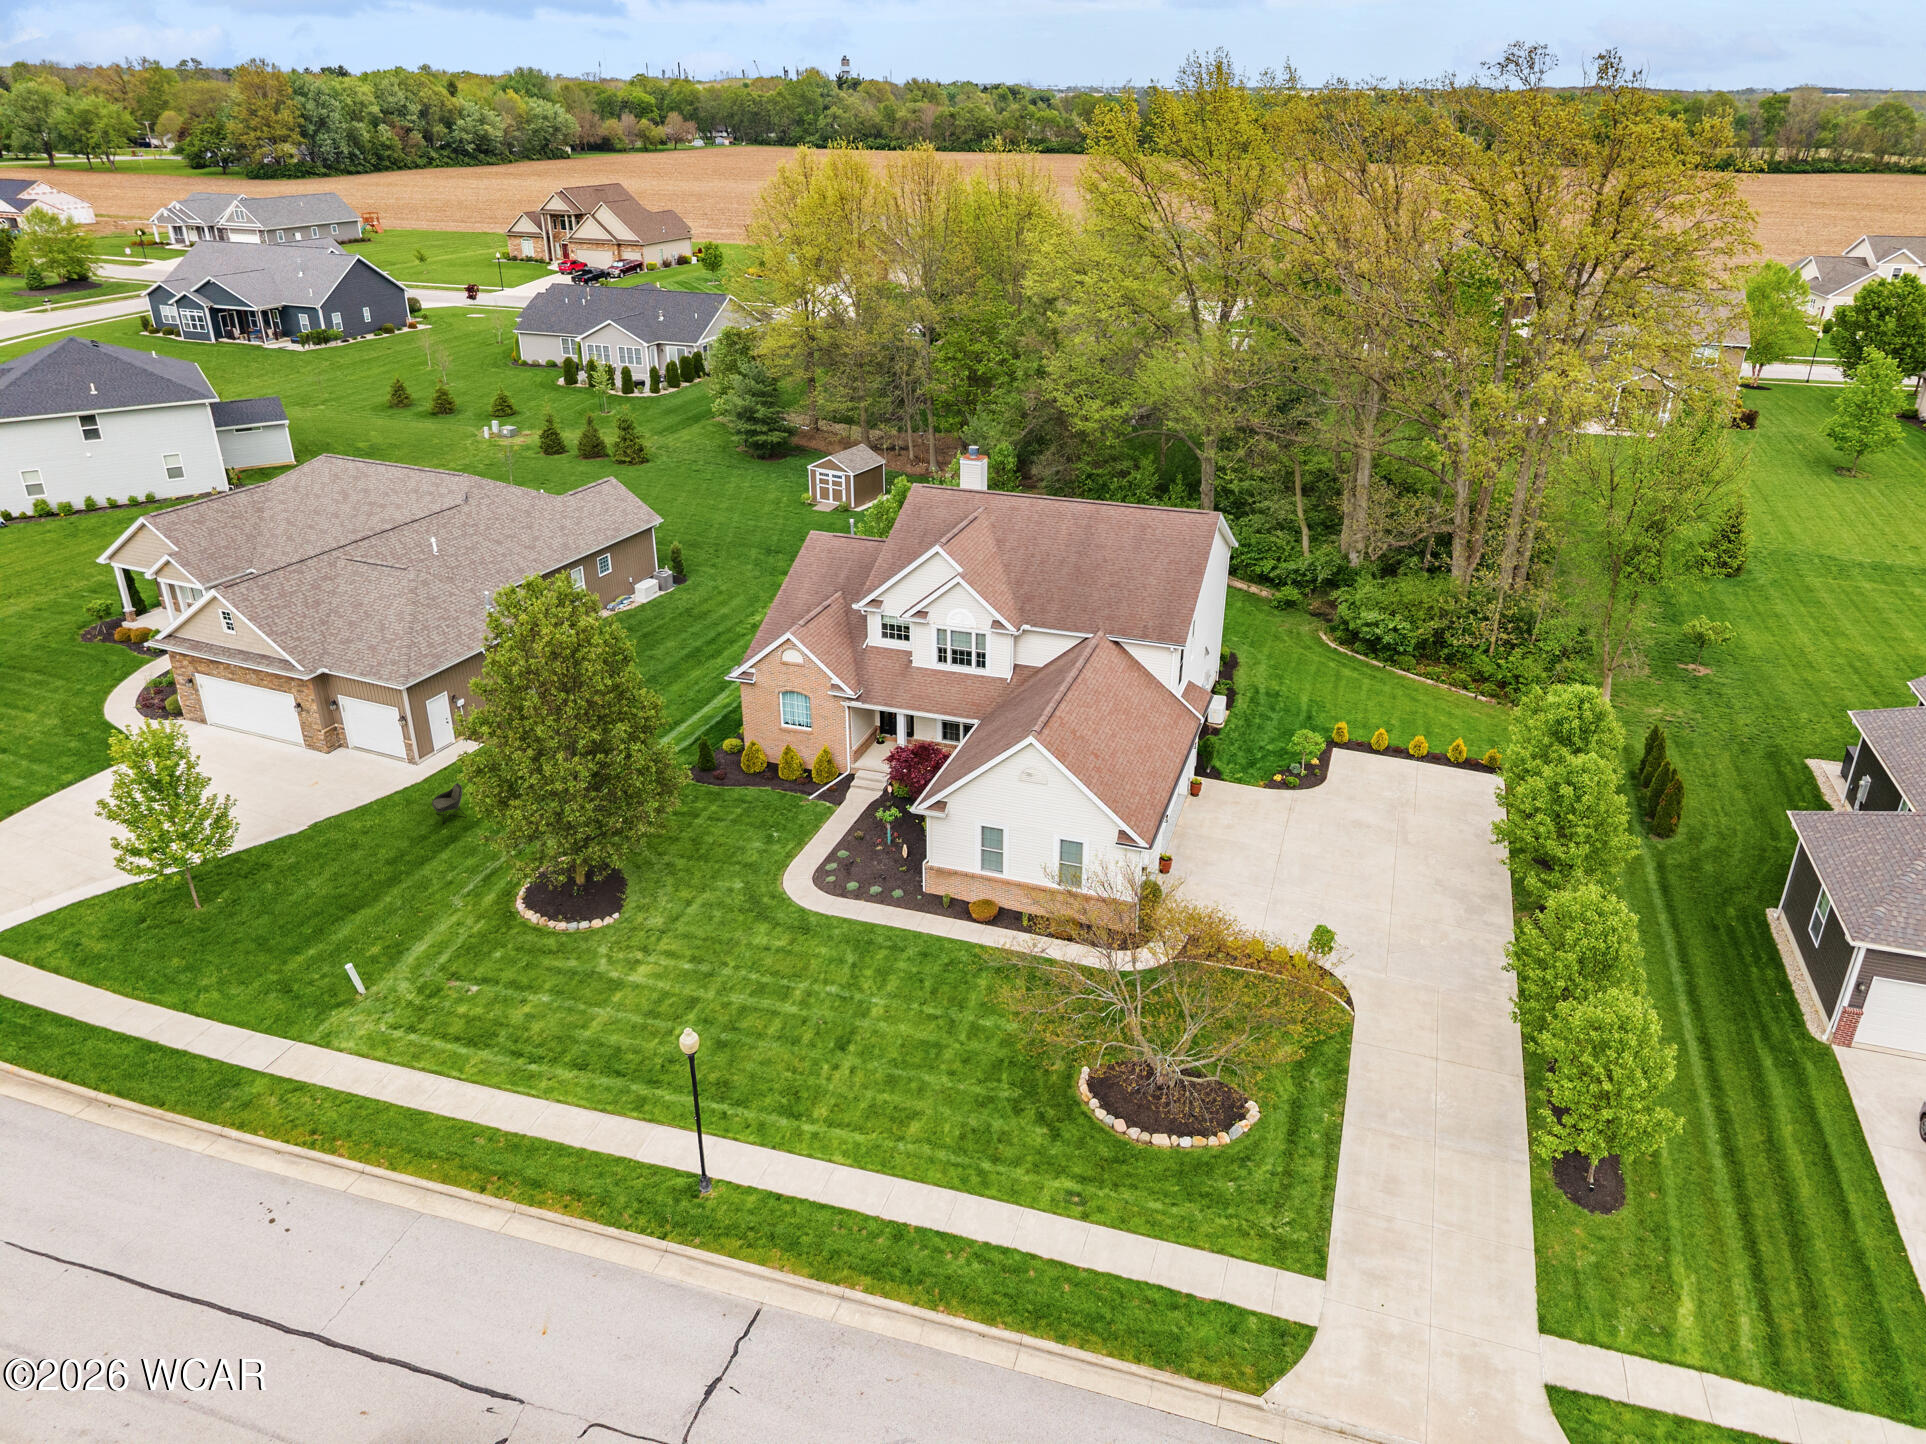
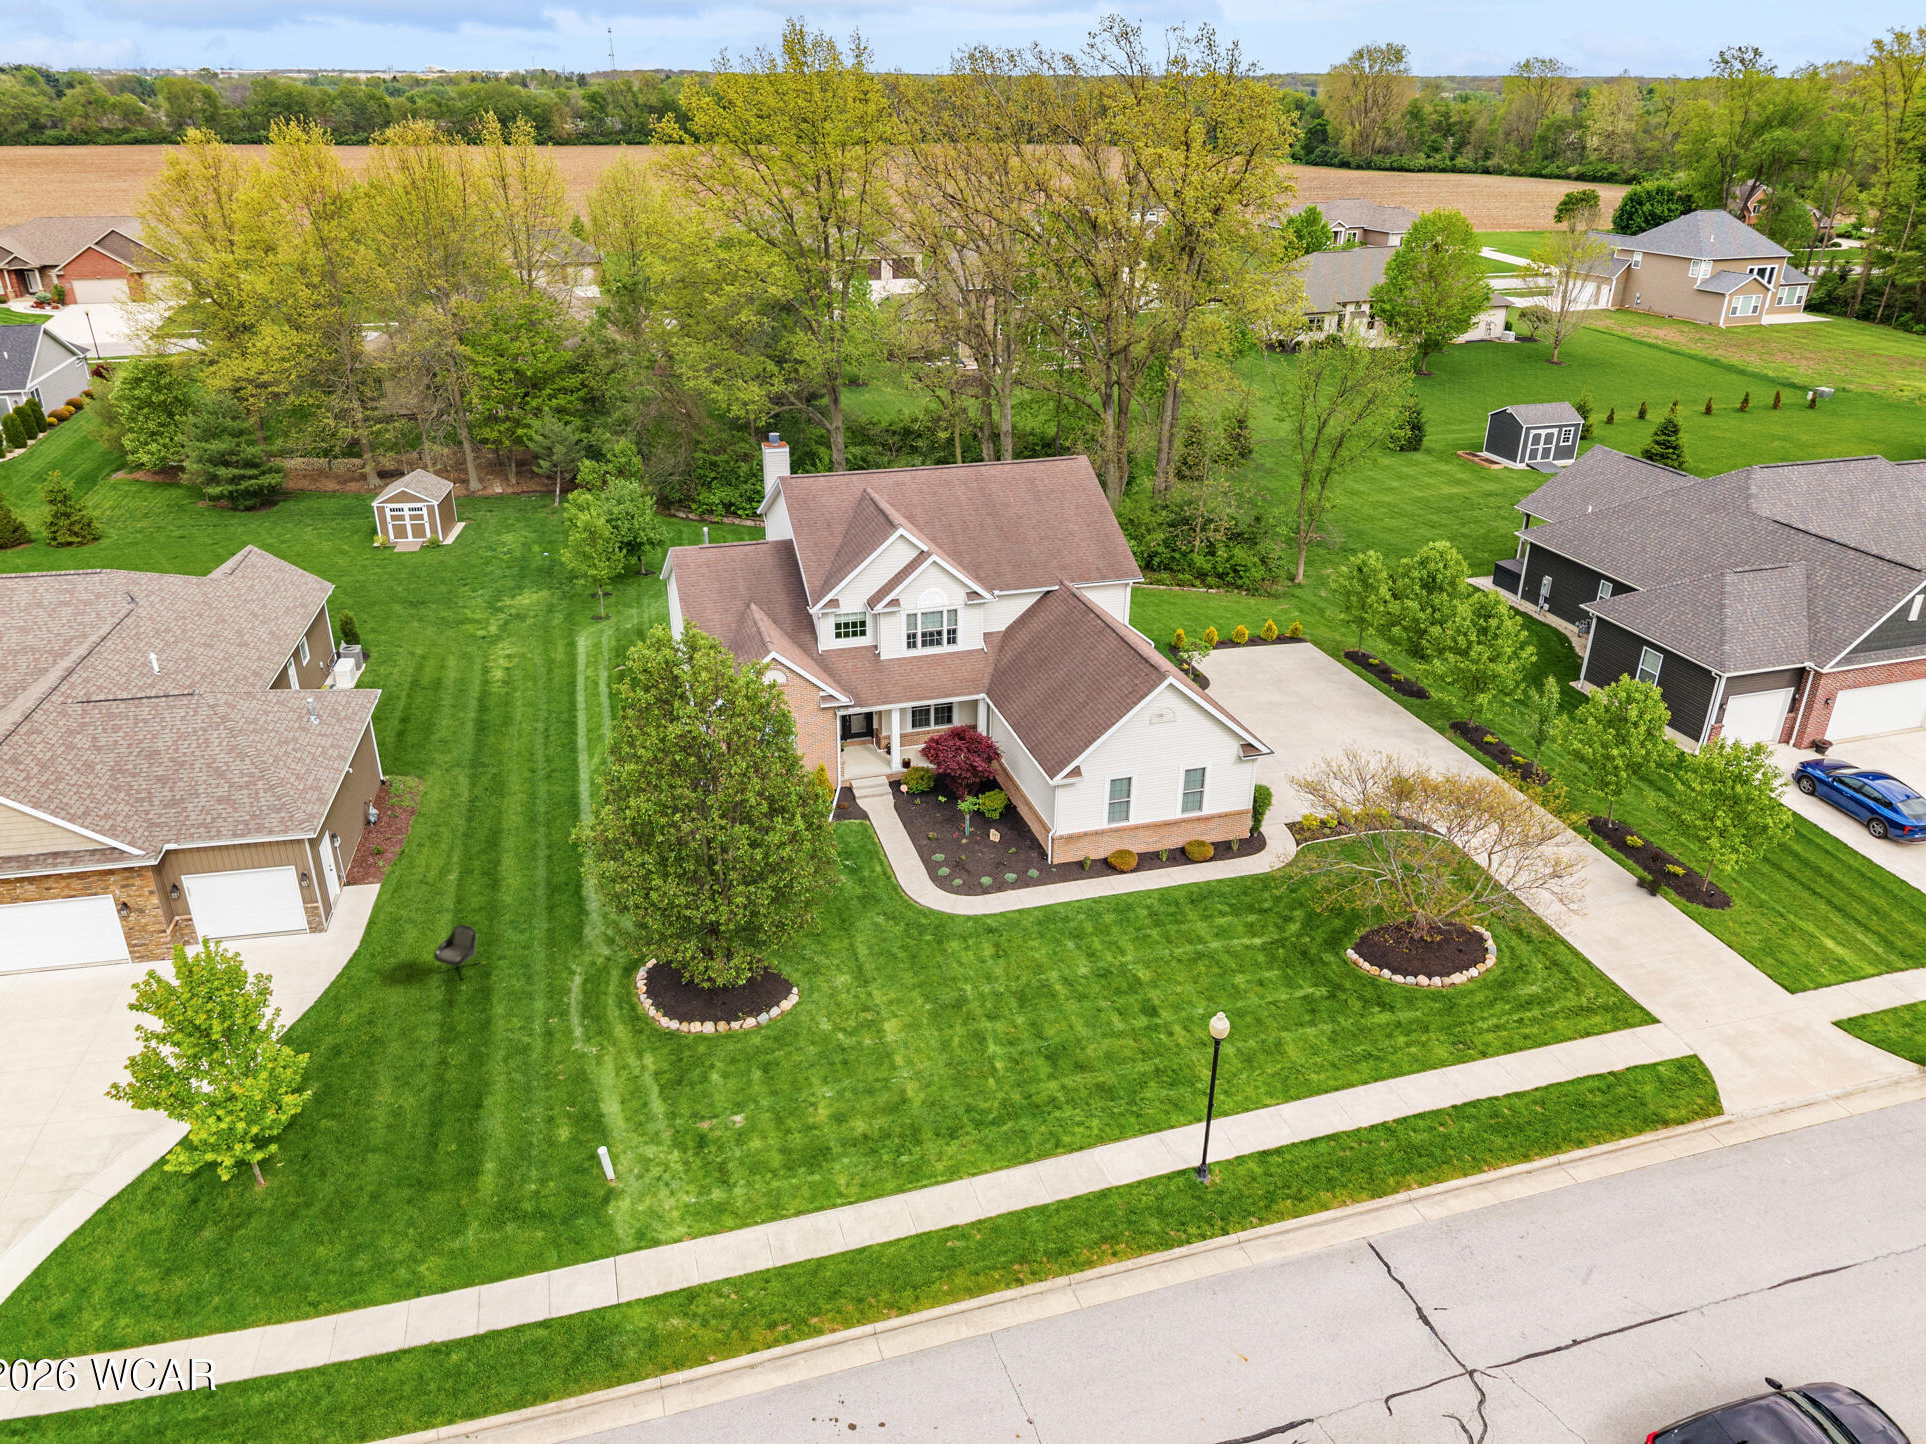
woven basket: none [1505,1132,1541,1163] -> present [1637,876,1662,896]

